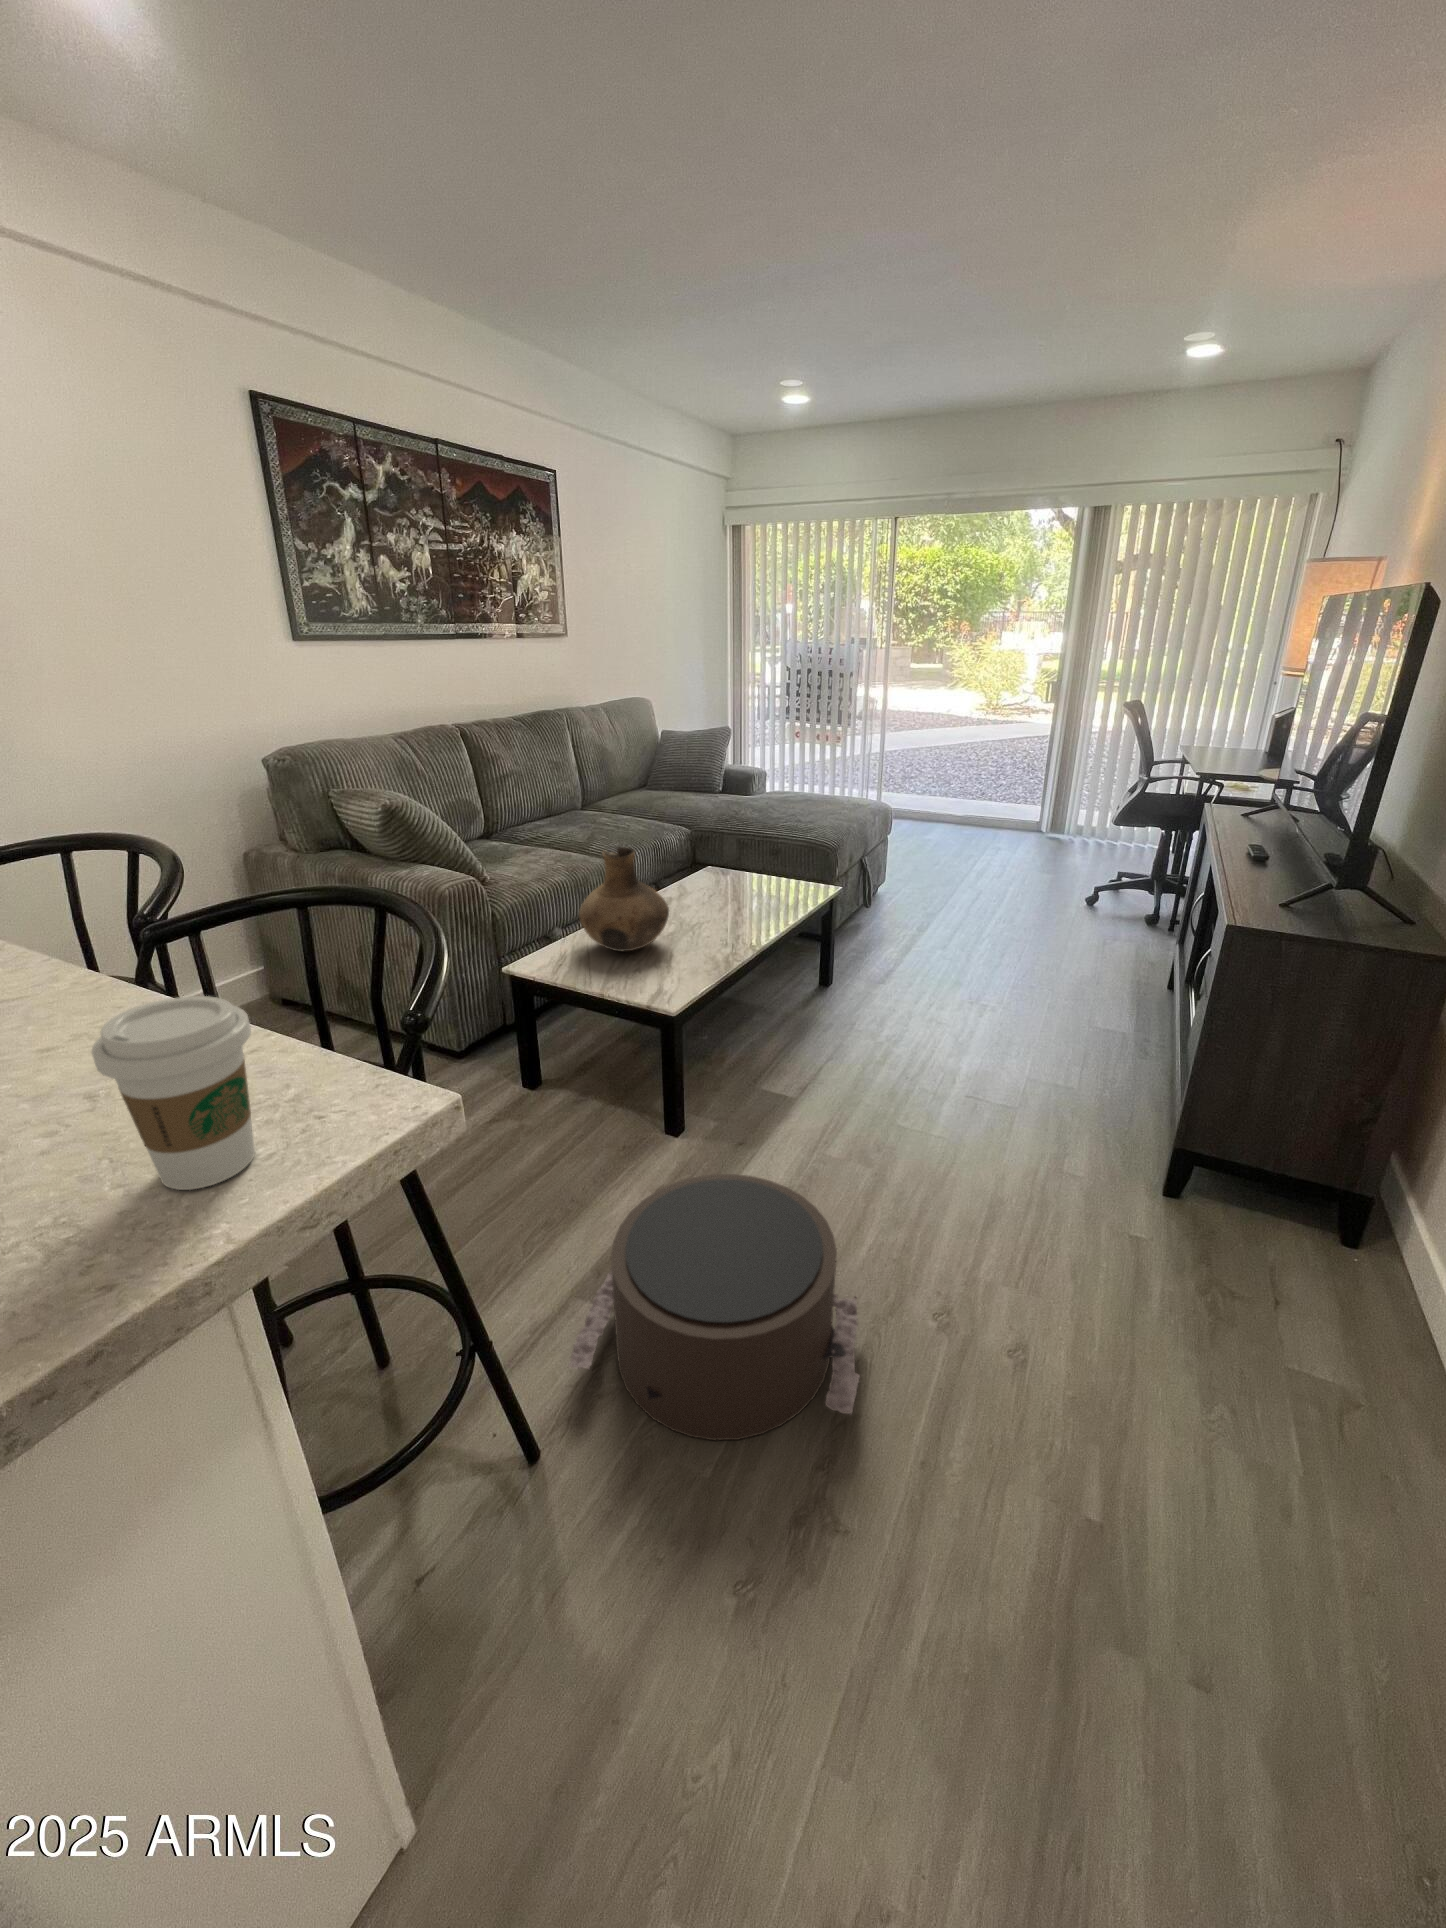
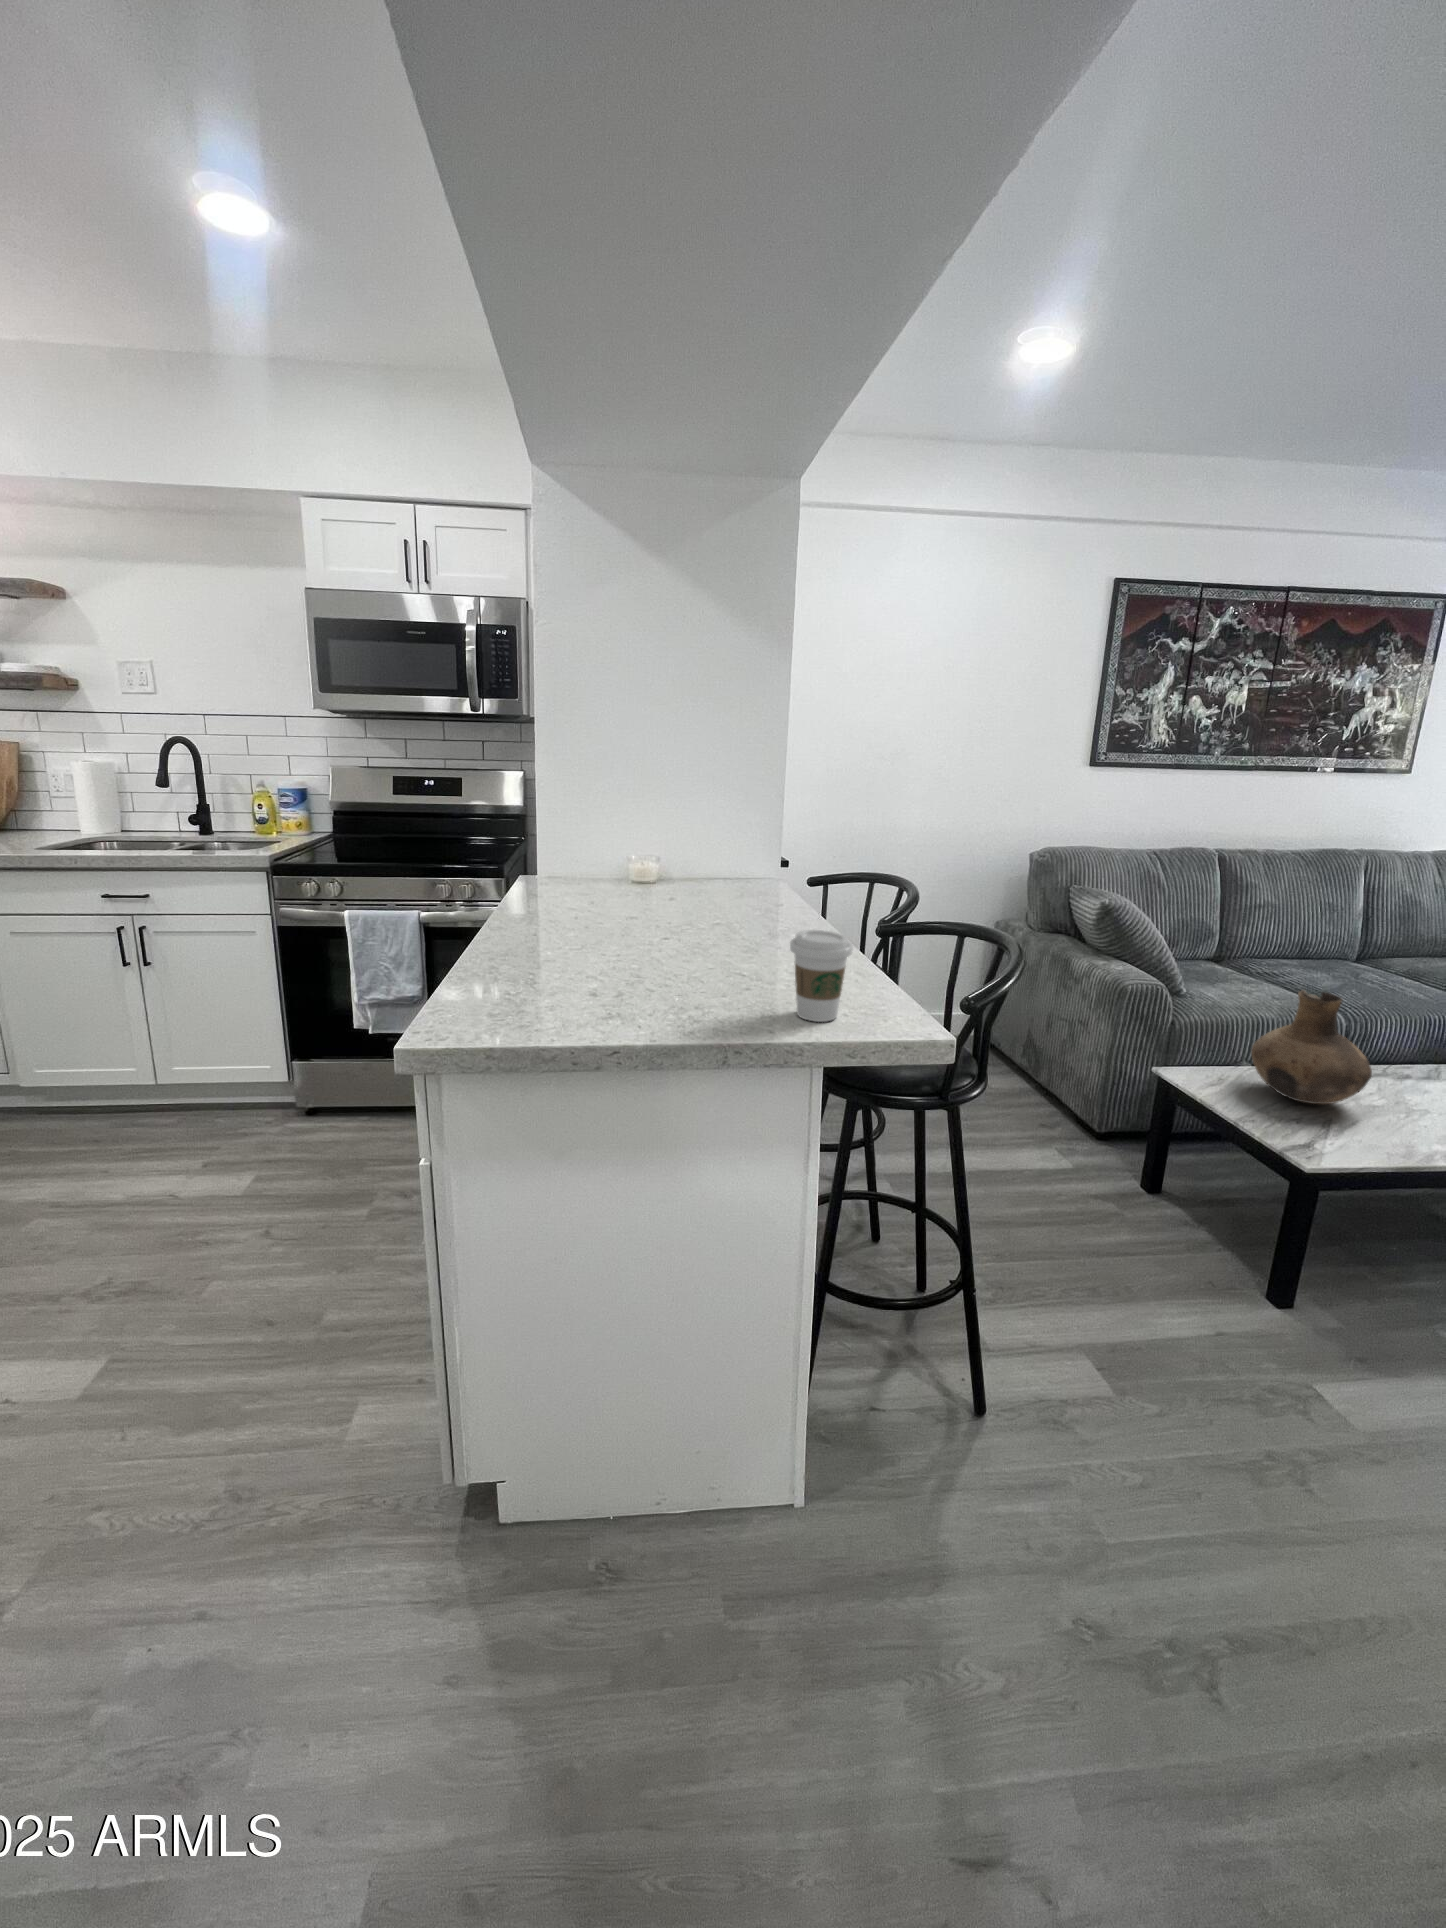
pouf: present [568,1174,859,1440] -> none [1034,1302,1393,1638]

